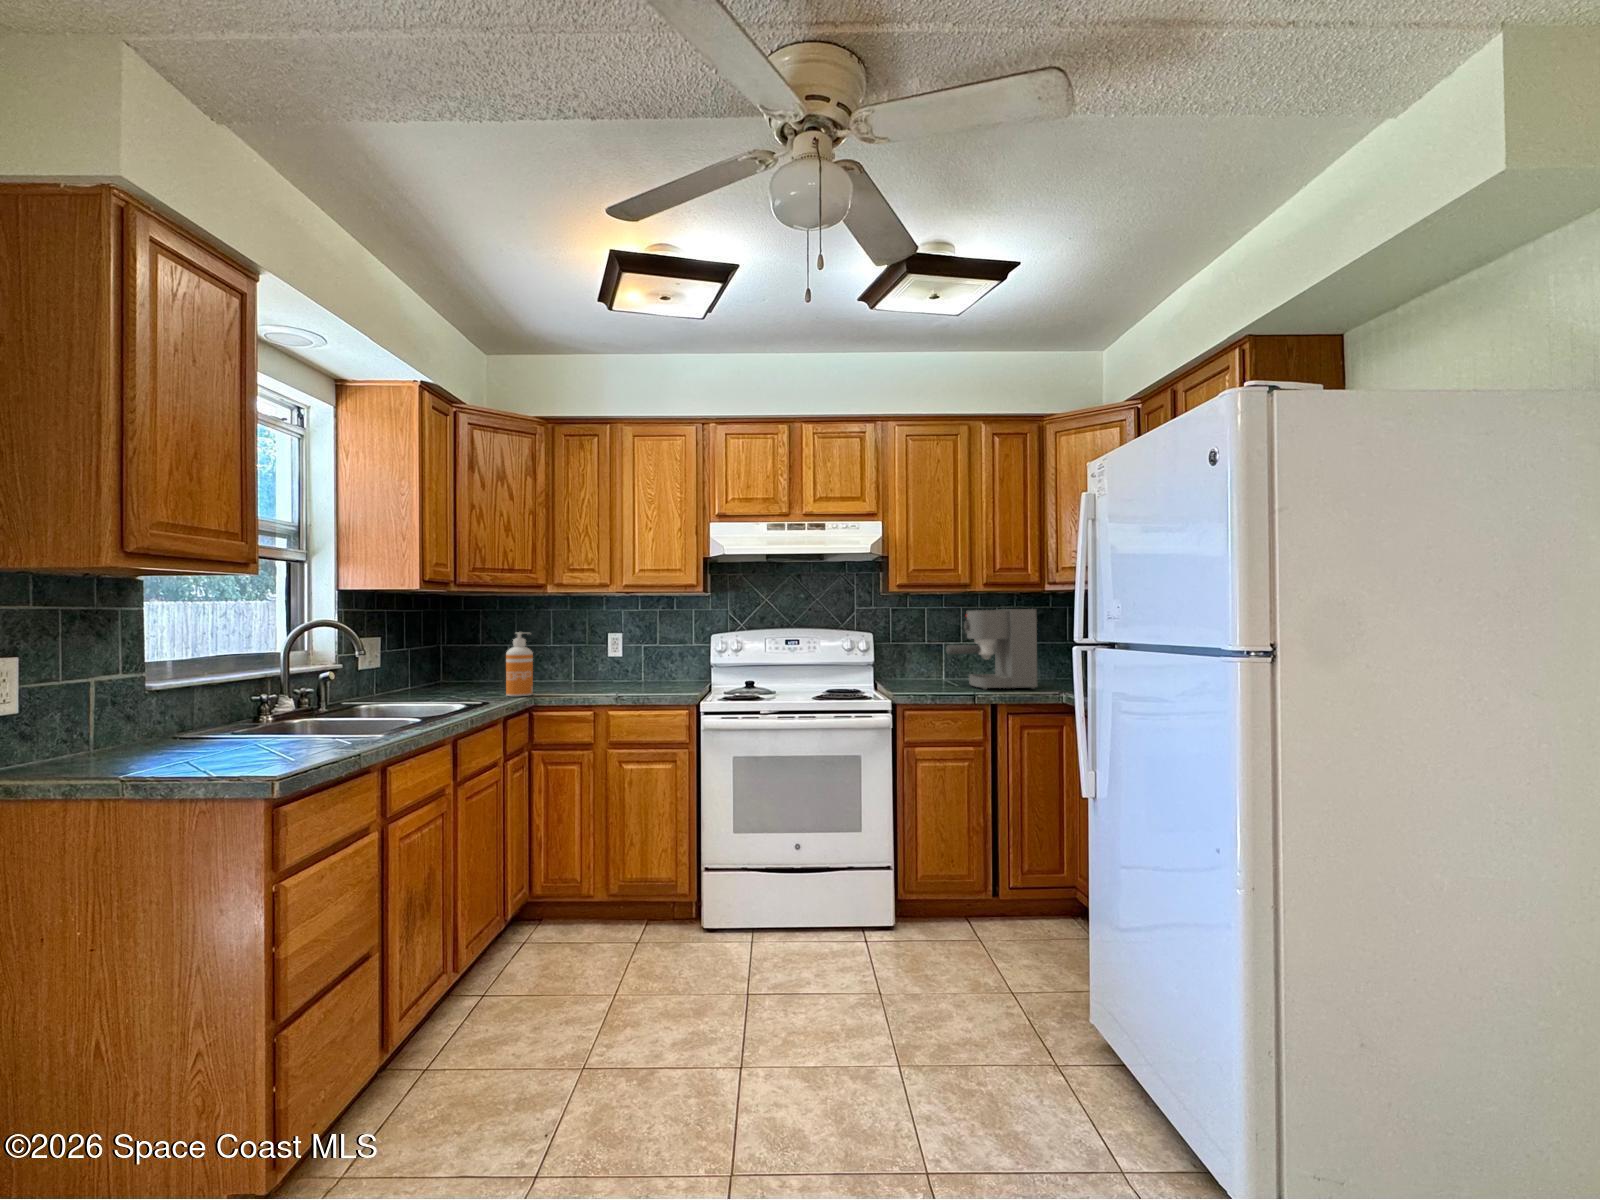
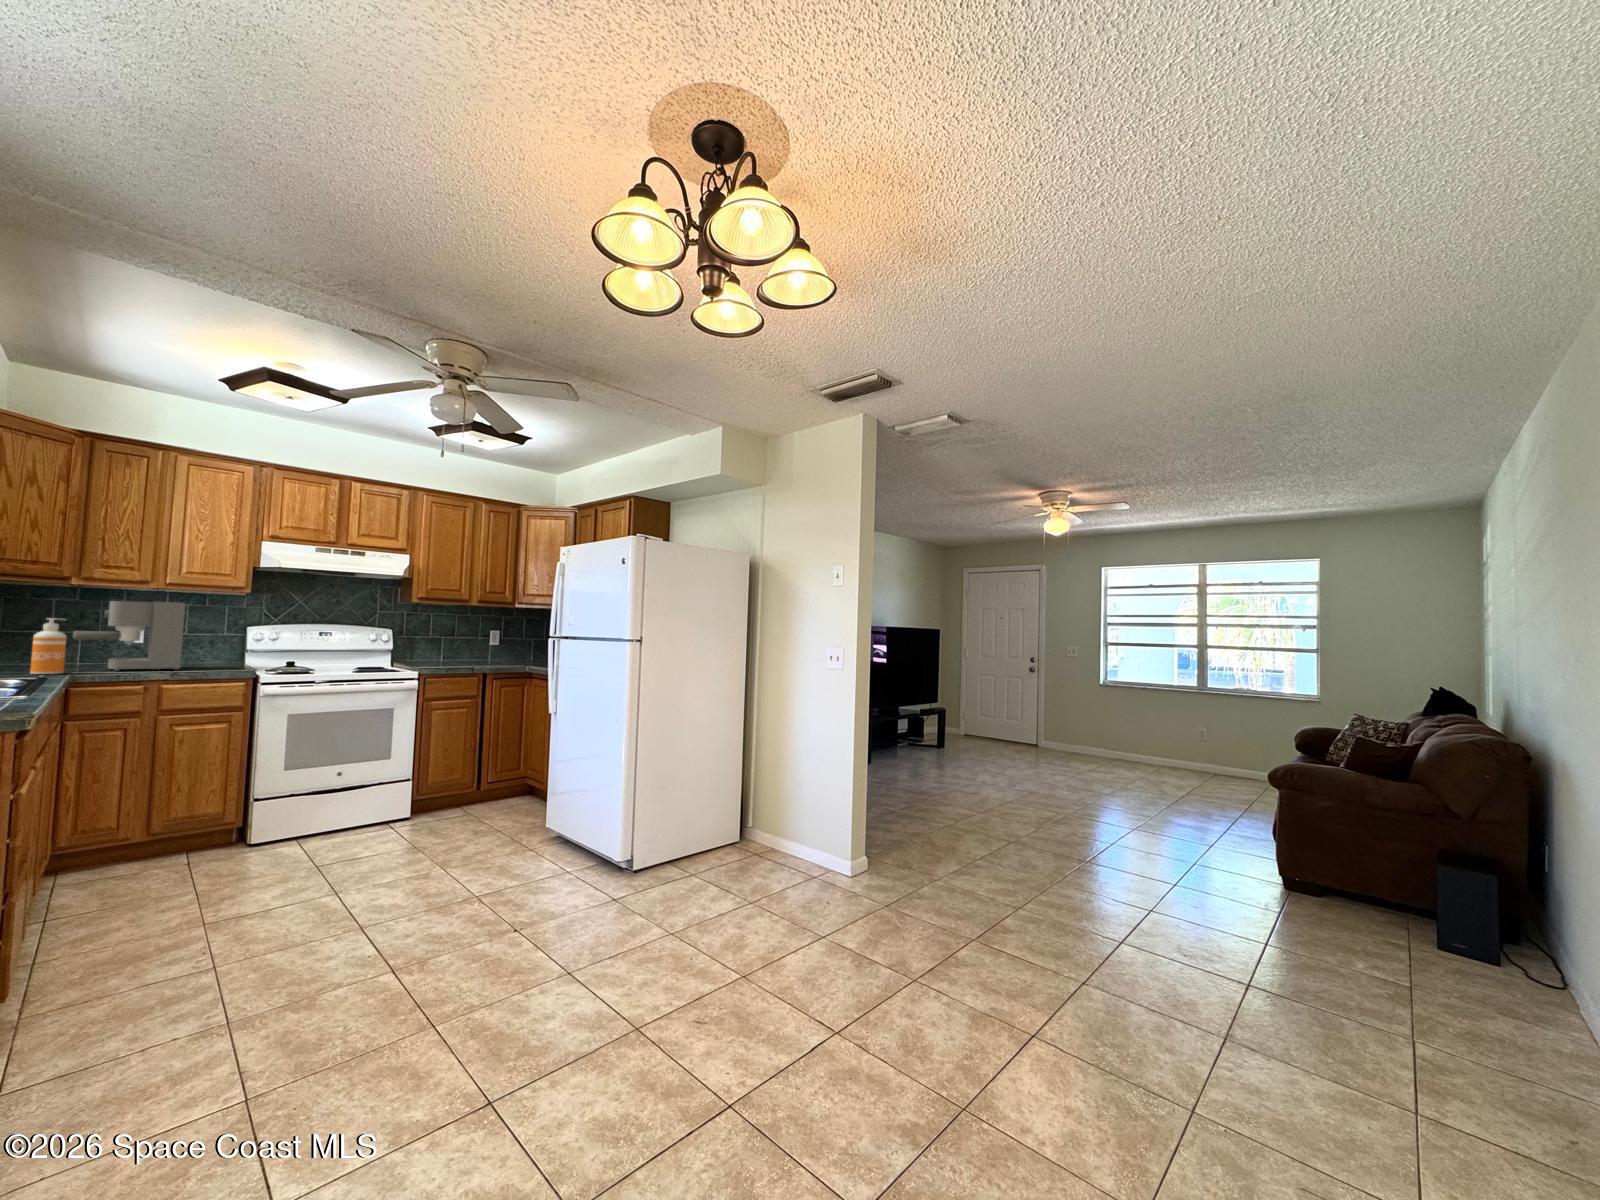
coffee maker: present [946,609,1038,690] -> present [73,601,185,671]

